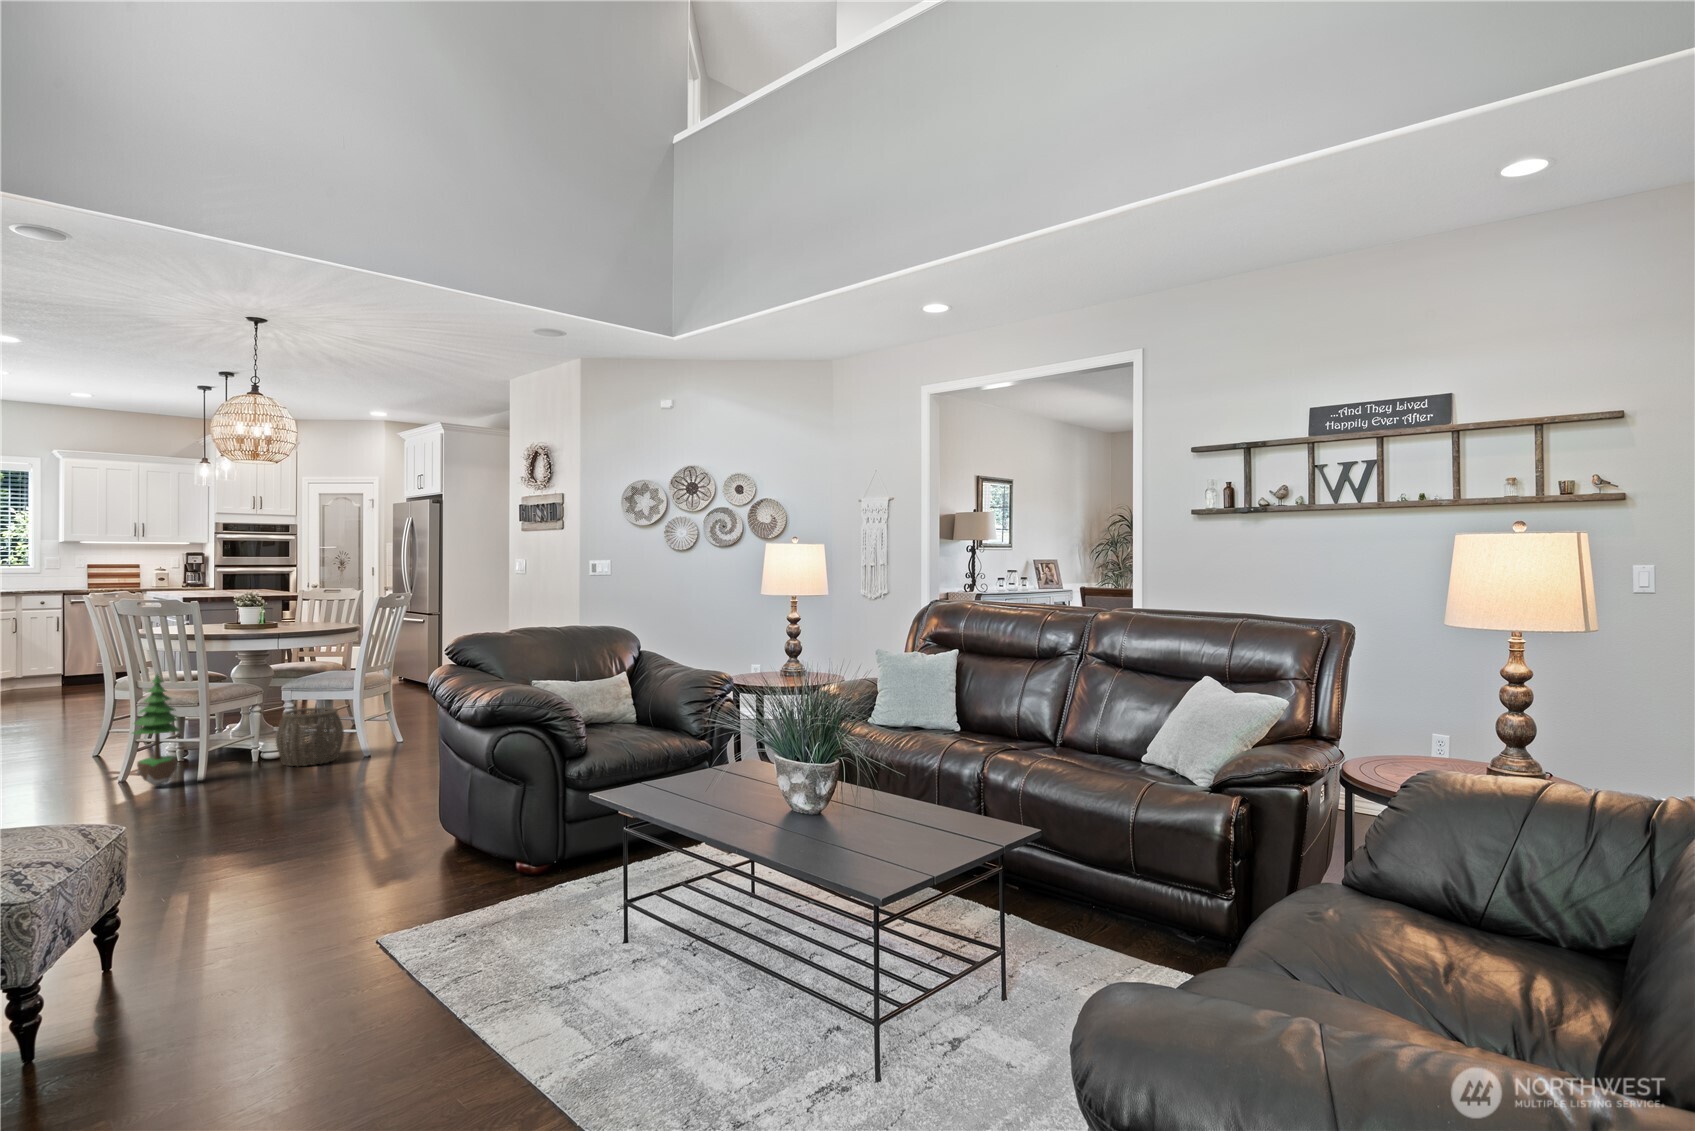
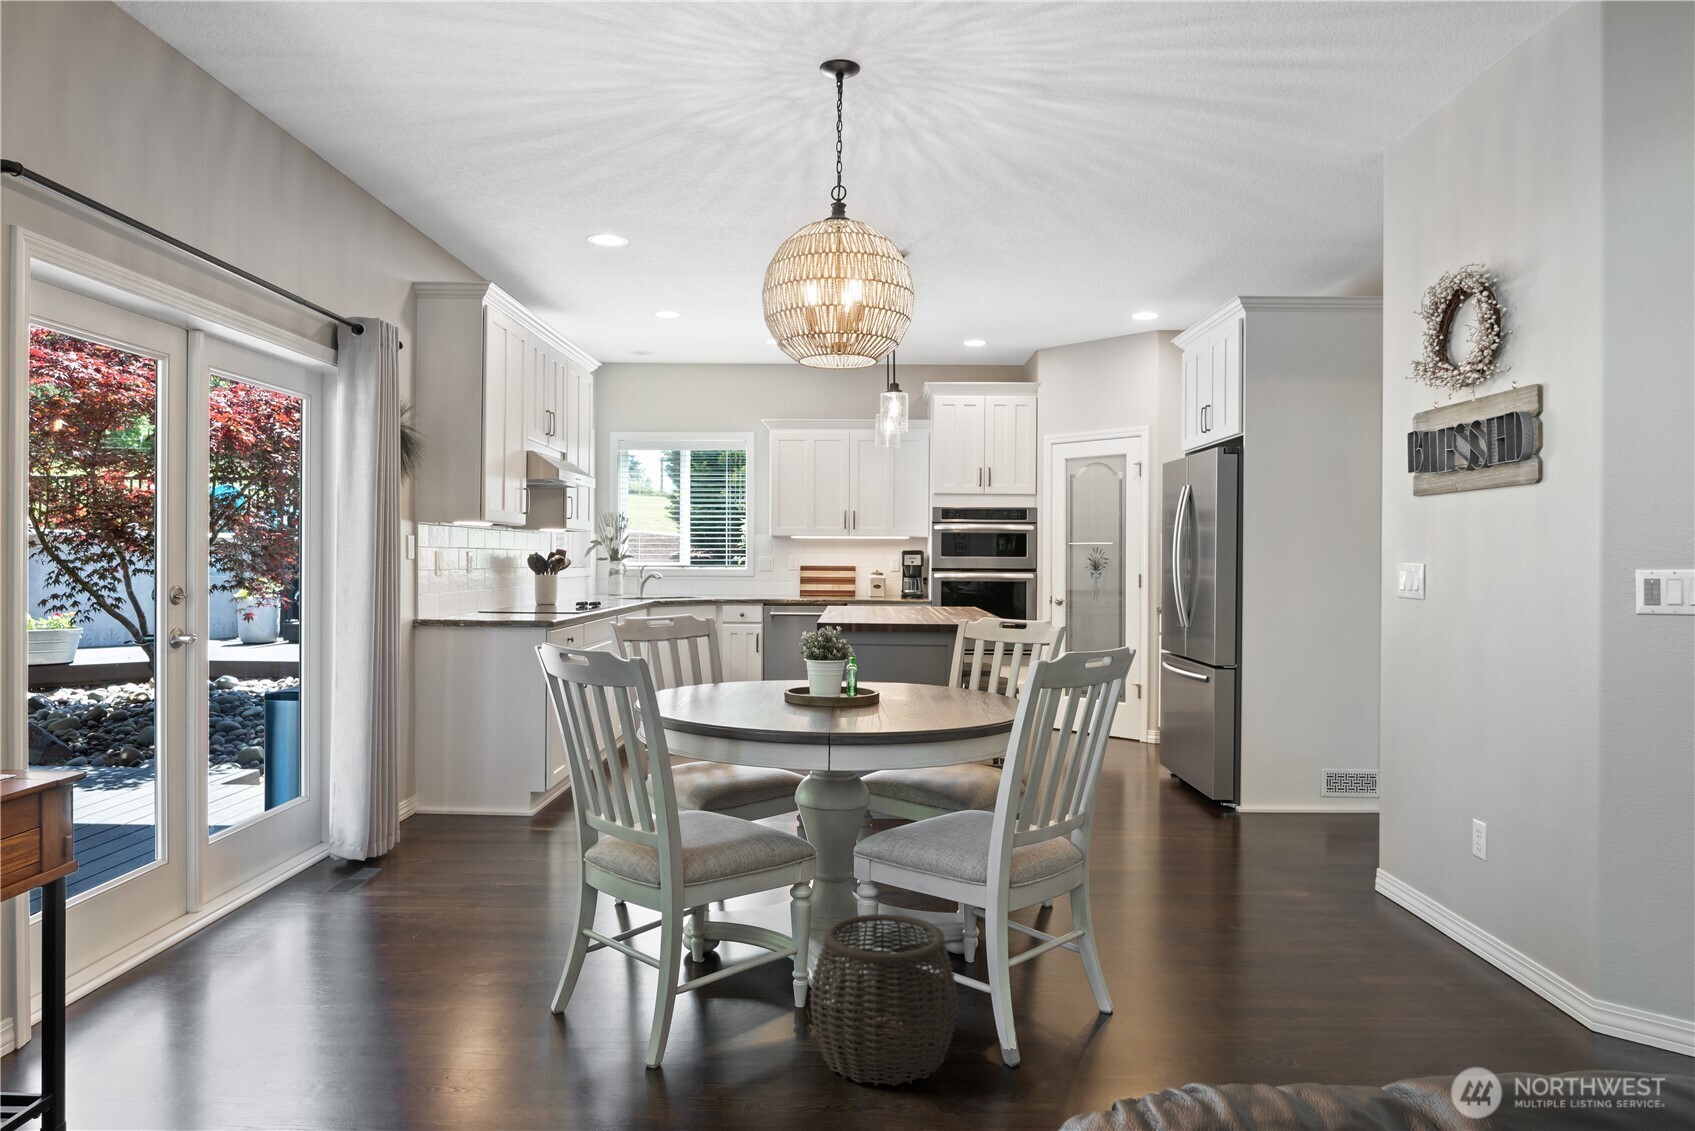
potted tree: present [132,674,180,787] -> none [513,812,611,1076]

